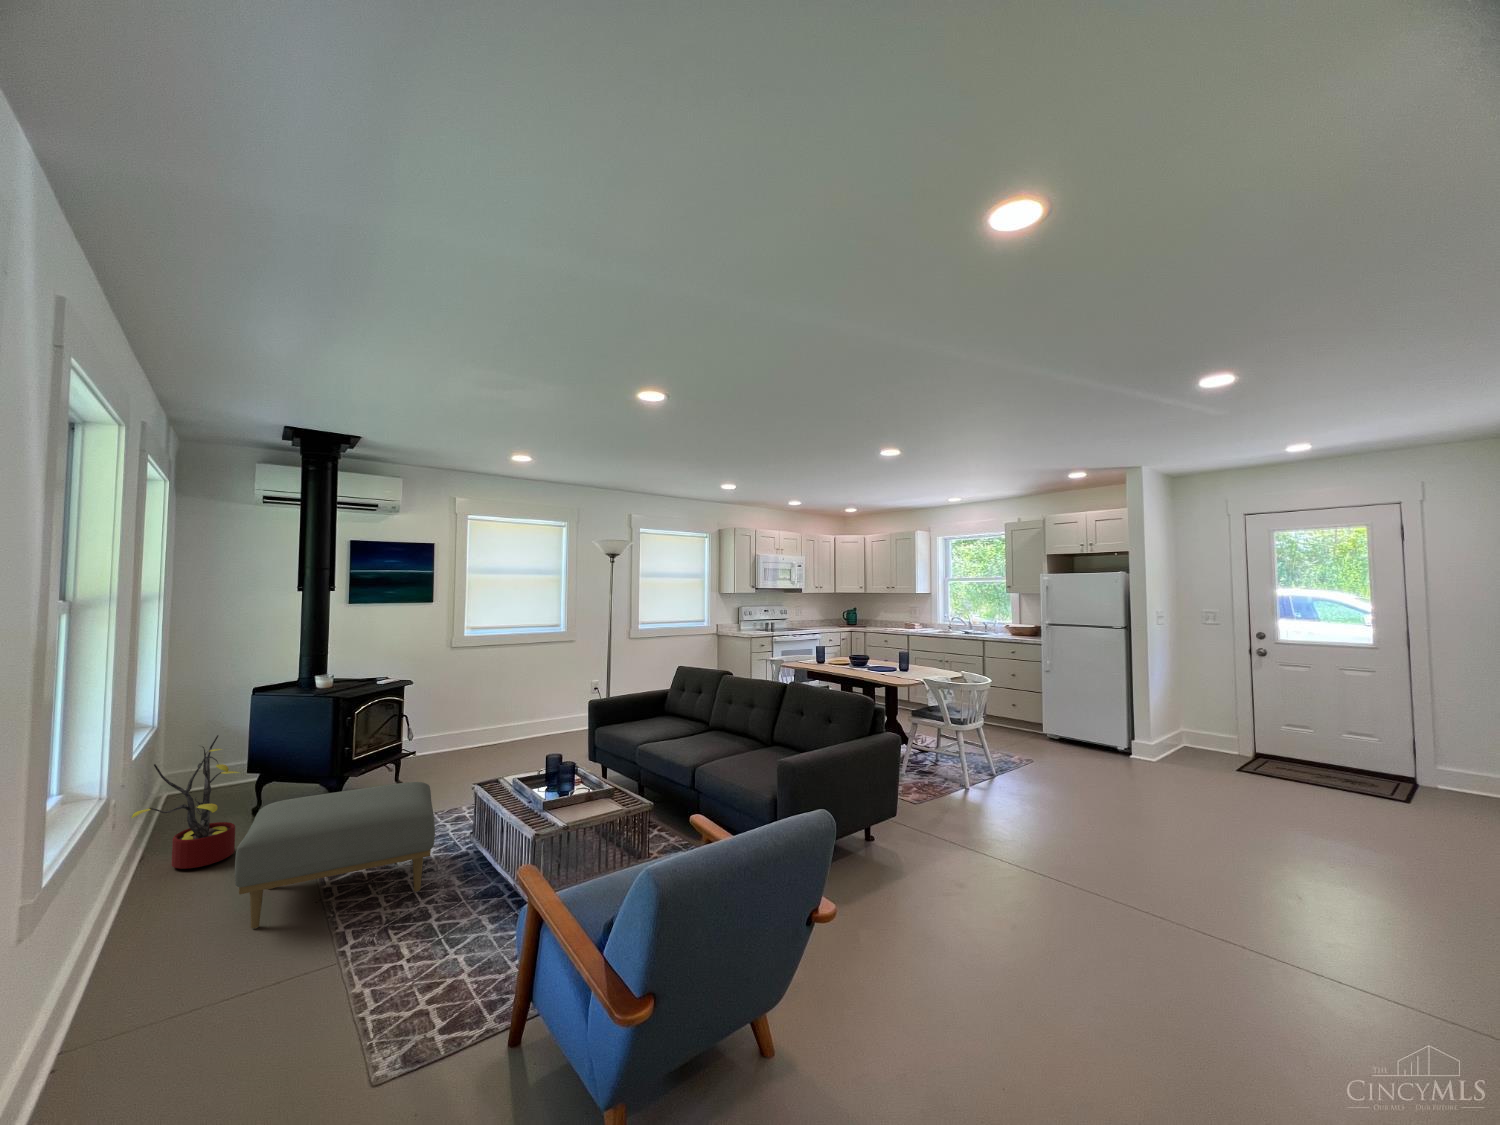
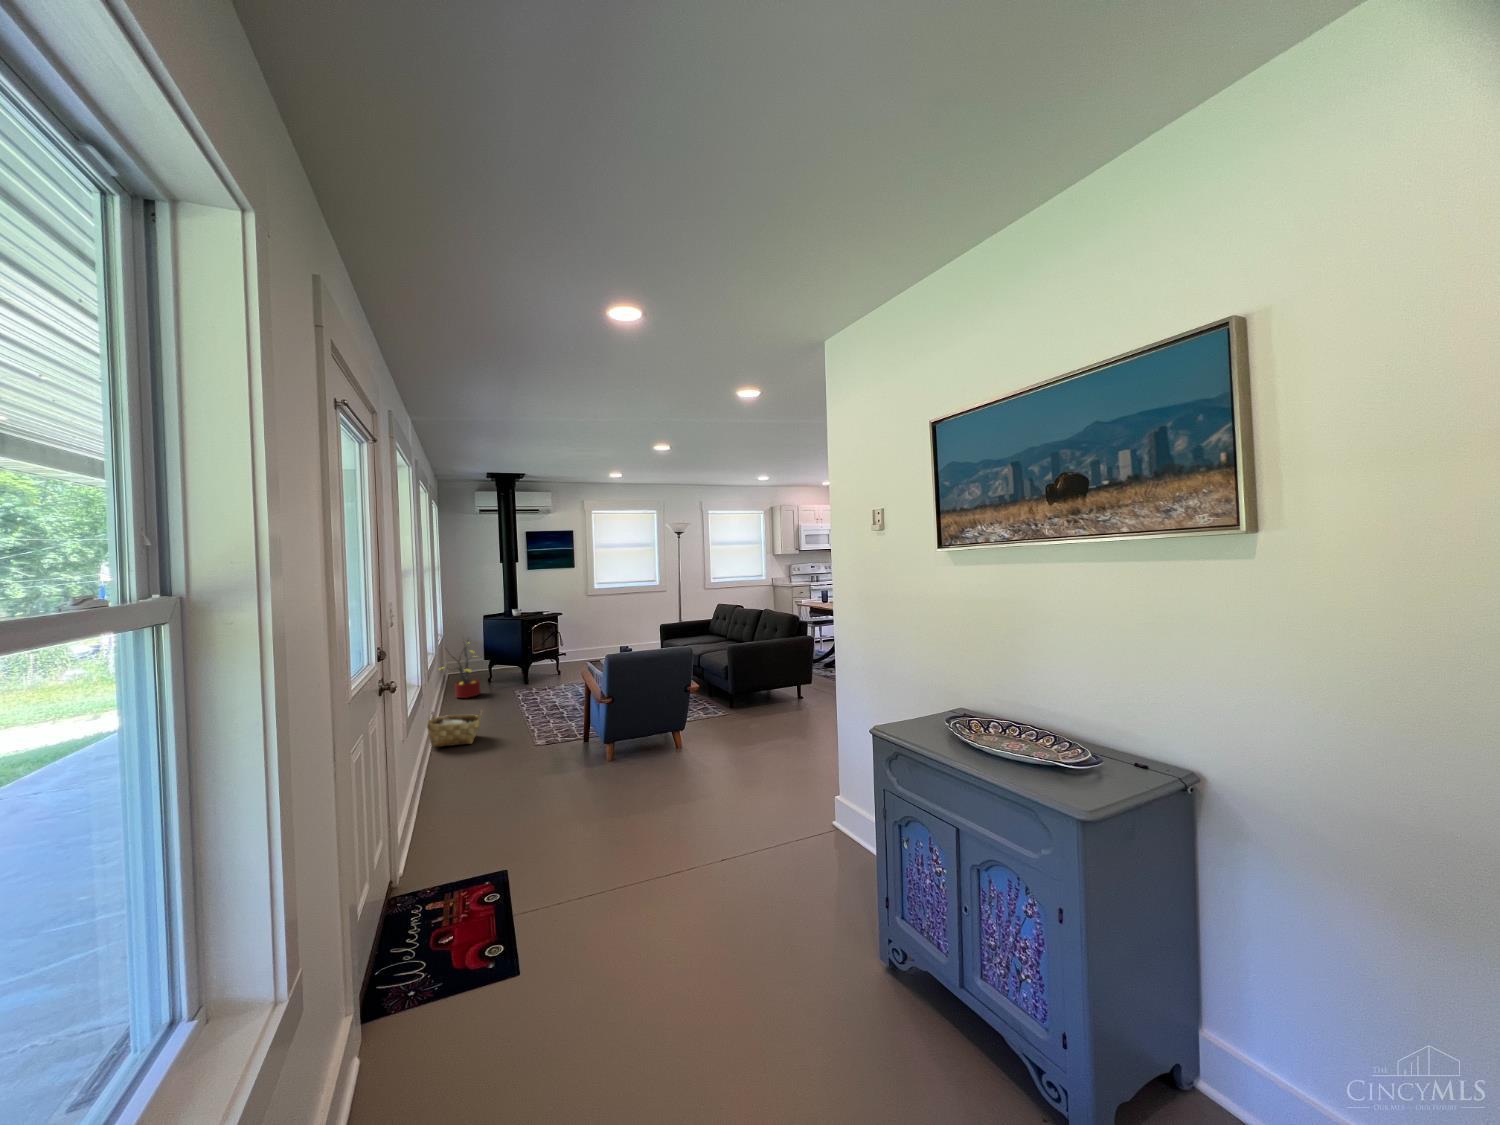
ottoman: present [235,782,435,929] -> none [480,661,565,717]
woven basket: none [51,946,237,1093] -> present [427,711,482,747]

